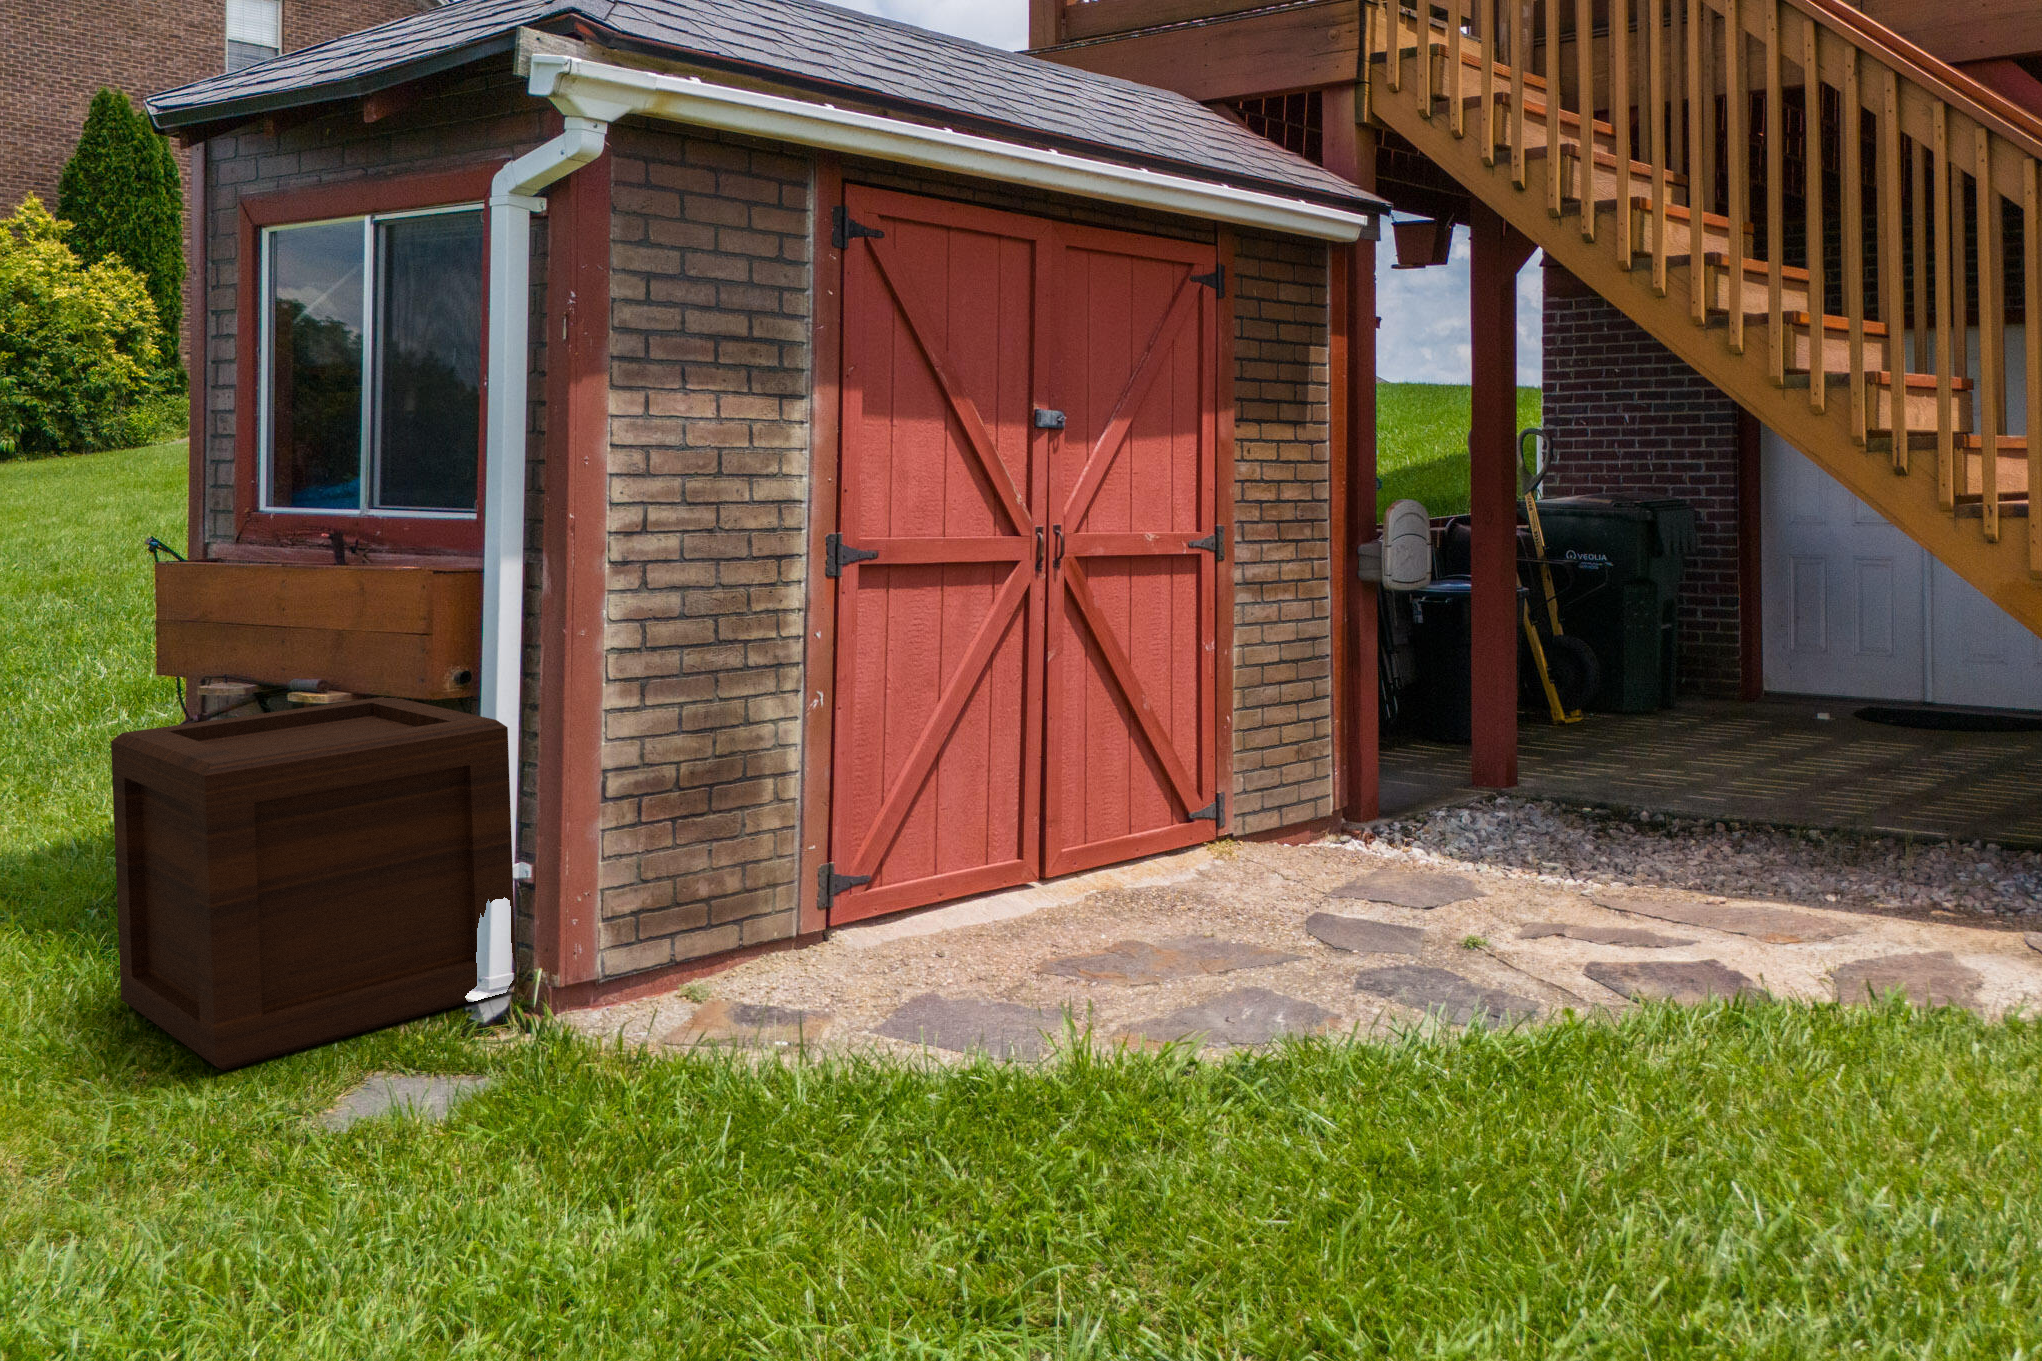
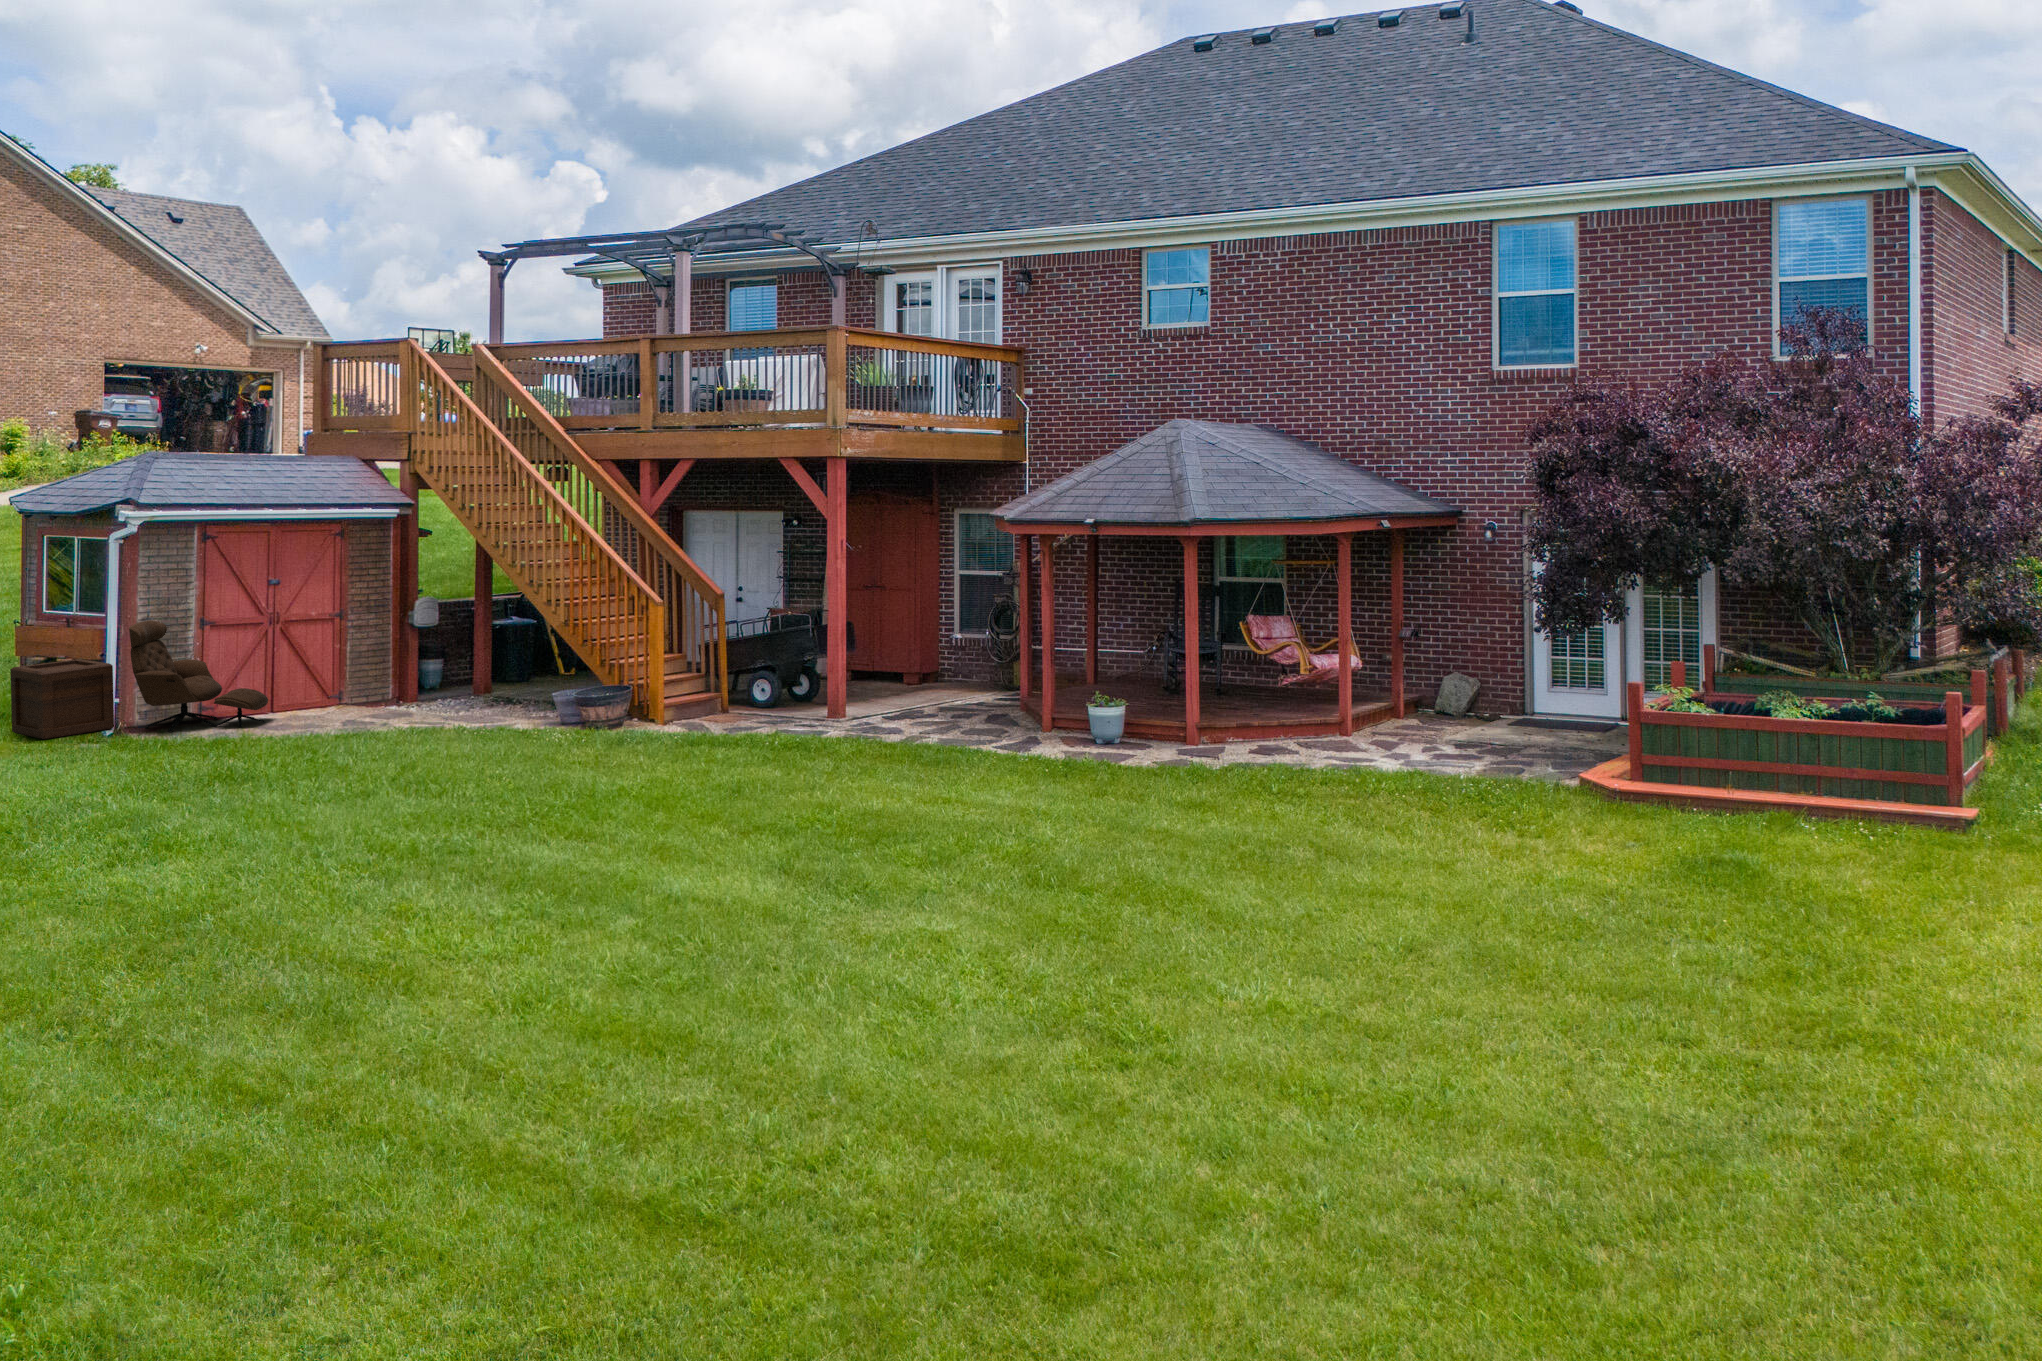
lounge chair: none [572,545,1101,1027] -> present [129,620,268,732]

